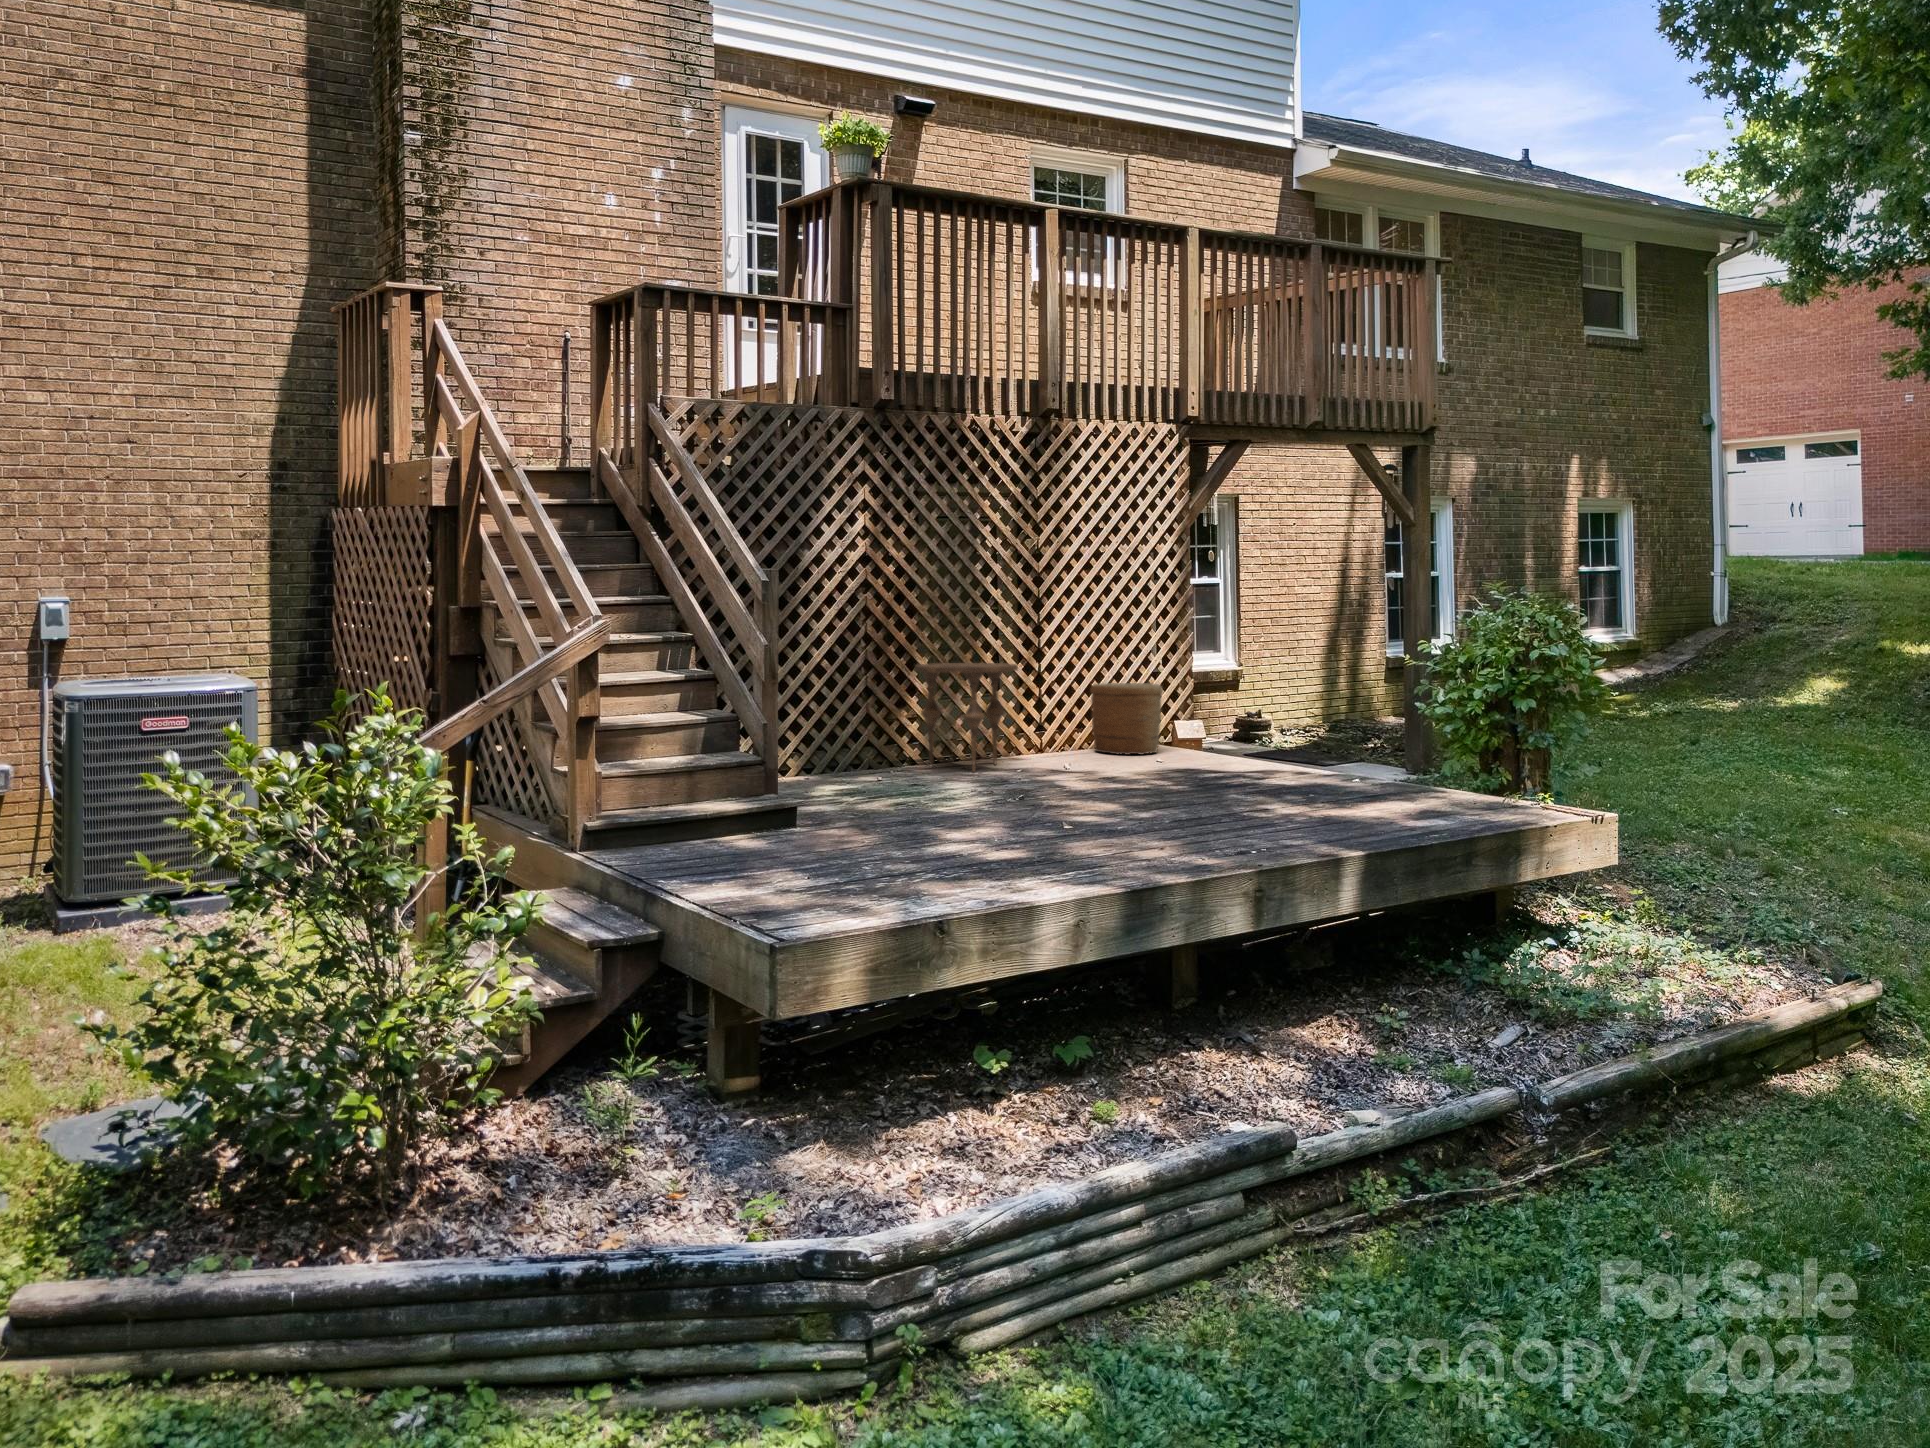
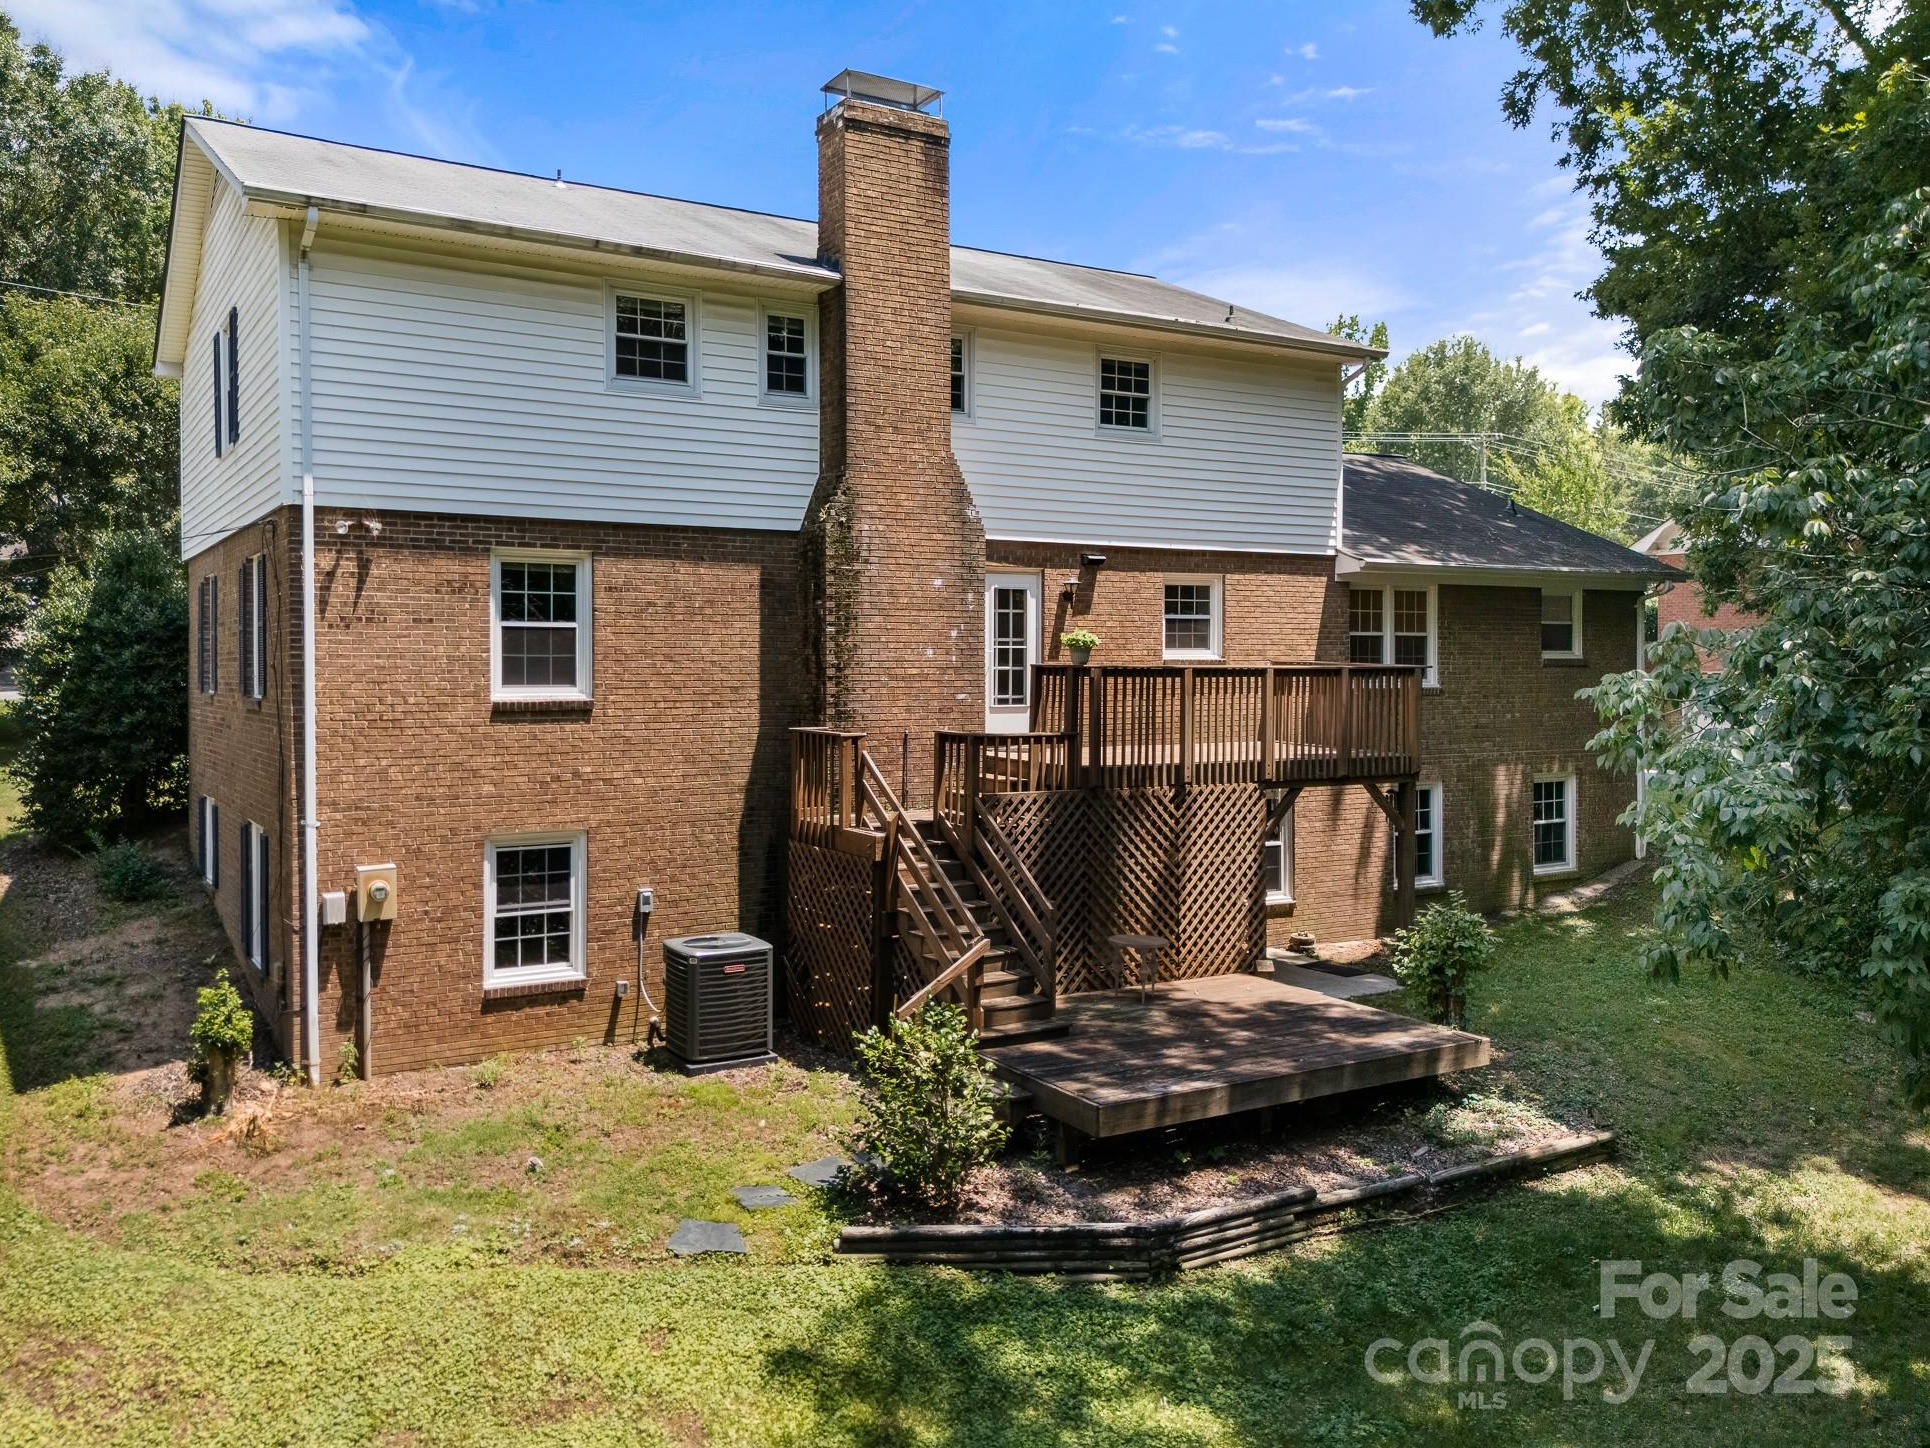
woven basket: present [1090,683,1163,755] -> none [1206,941,1250,988]

